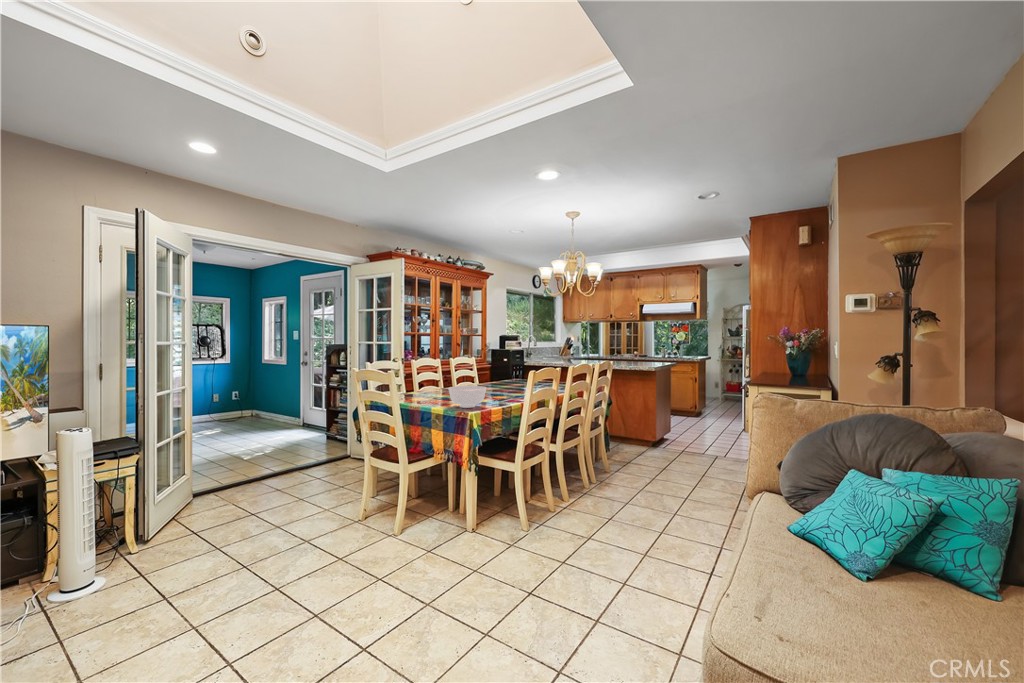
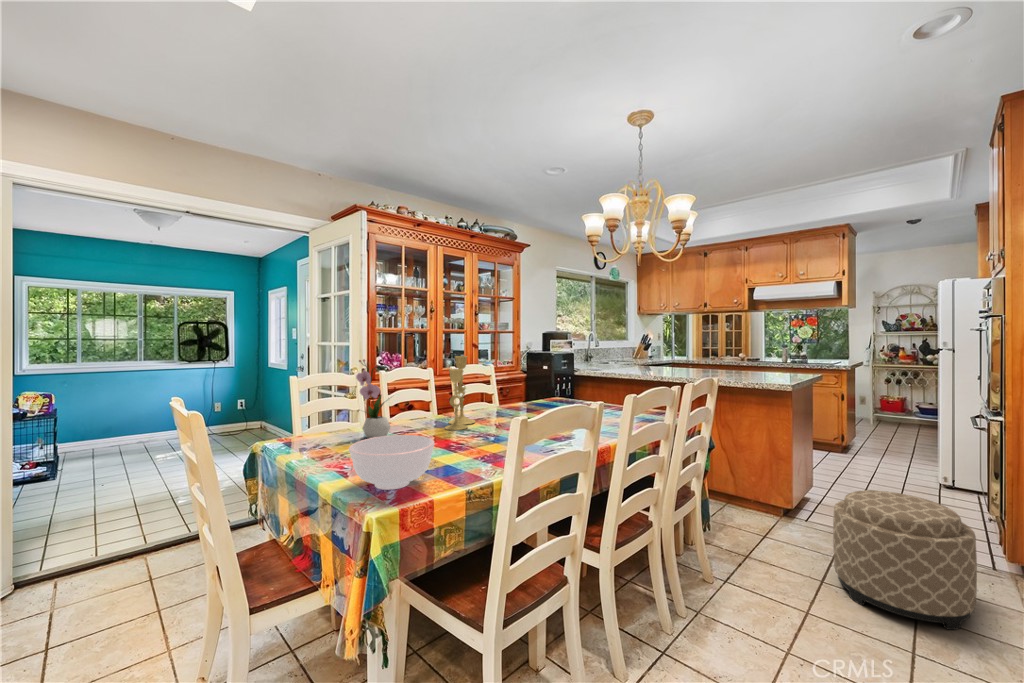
candlestick: none [462,350,478,392] -> present [445,356,475,430]
flower arrangement: none [421,351,440,396] -> present [356,360,391,438]
ottoman: none [671,420,730,480] -> present [833,490,977,630]

